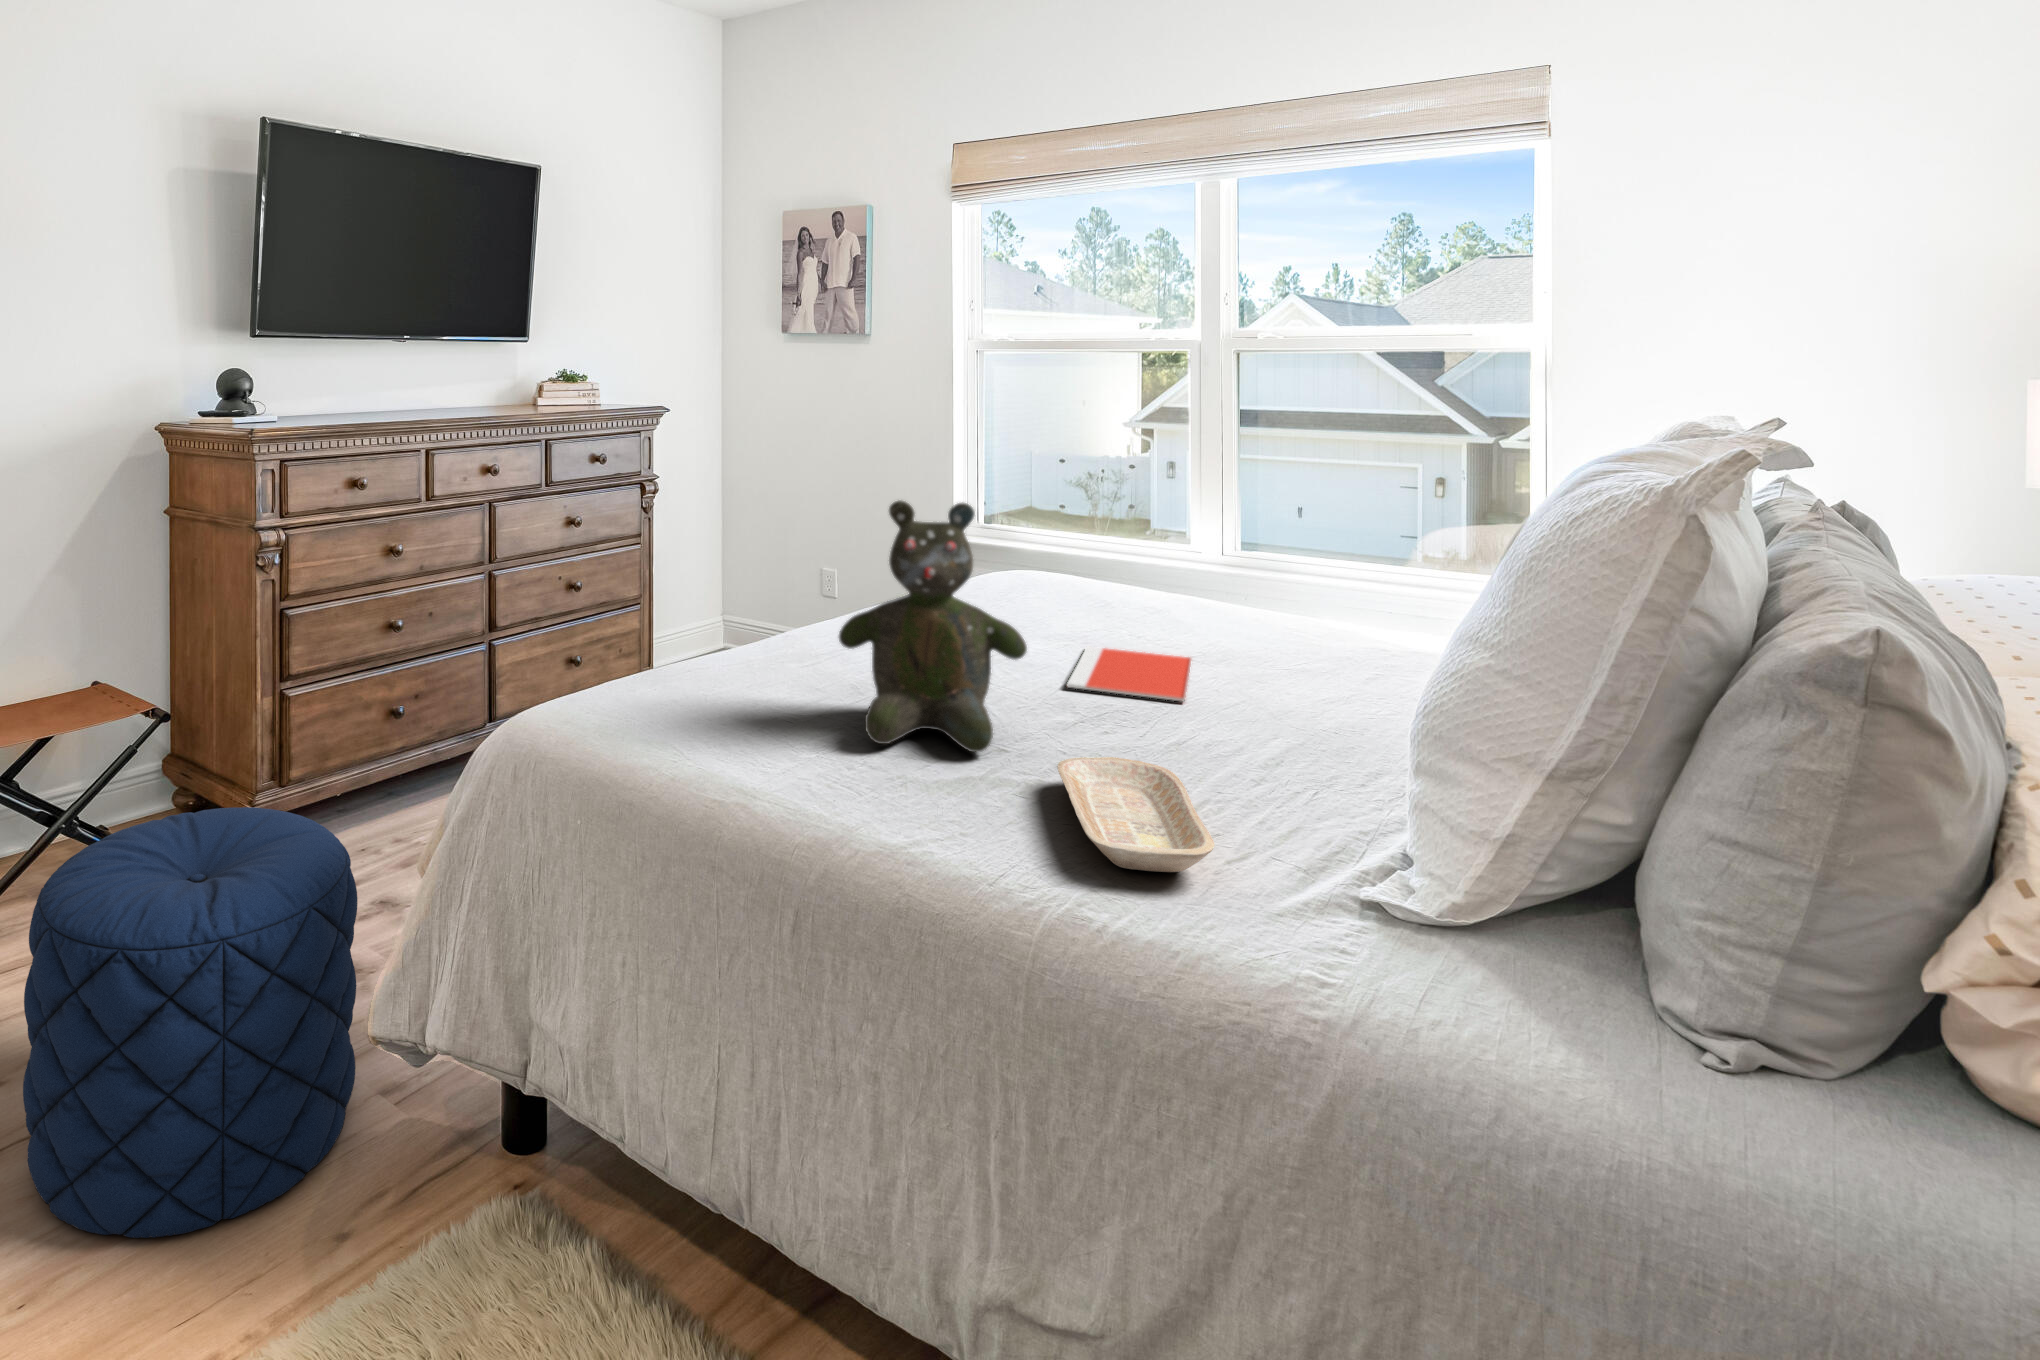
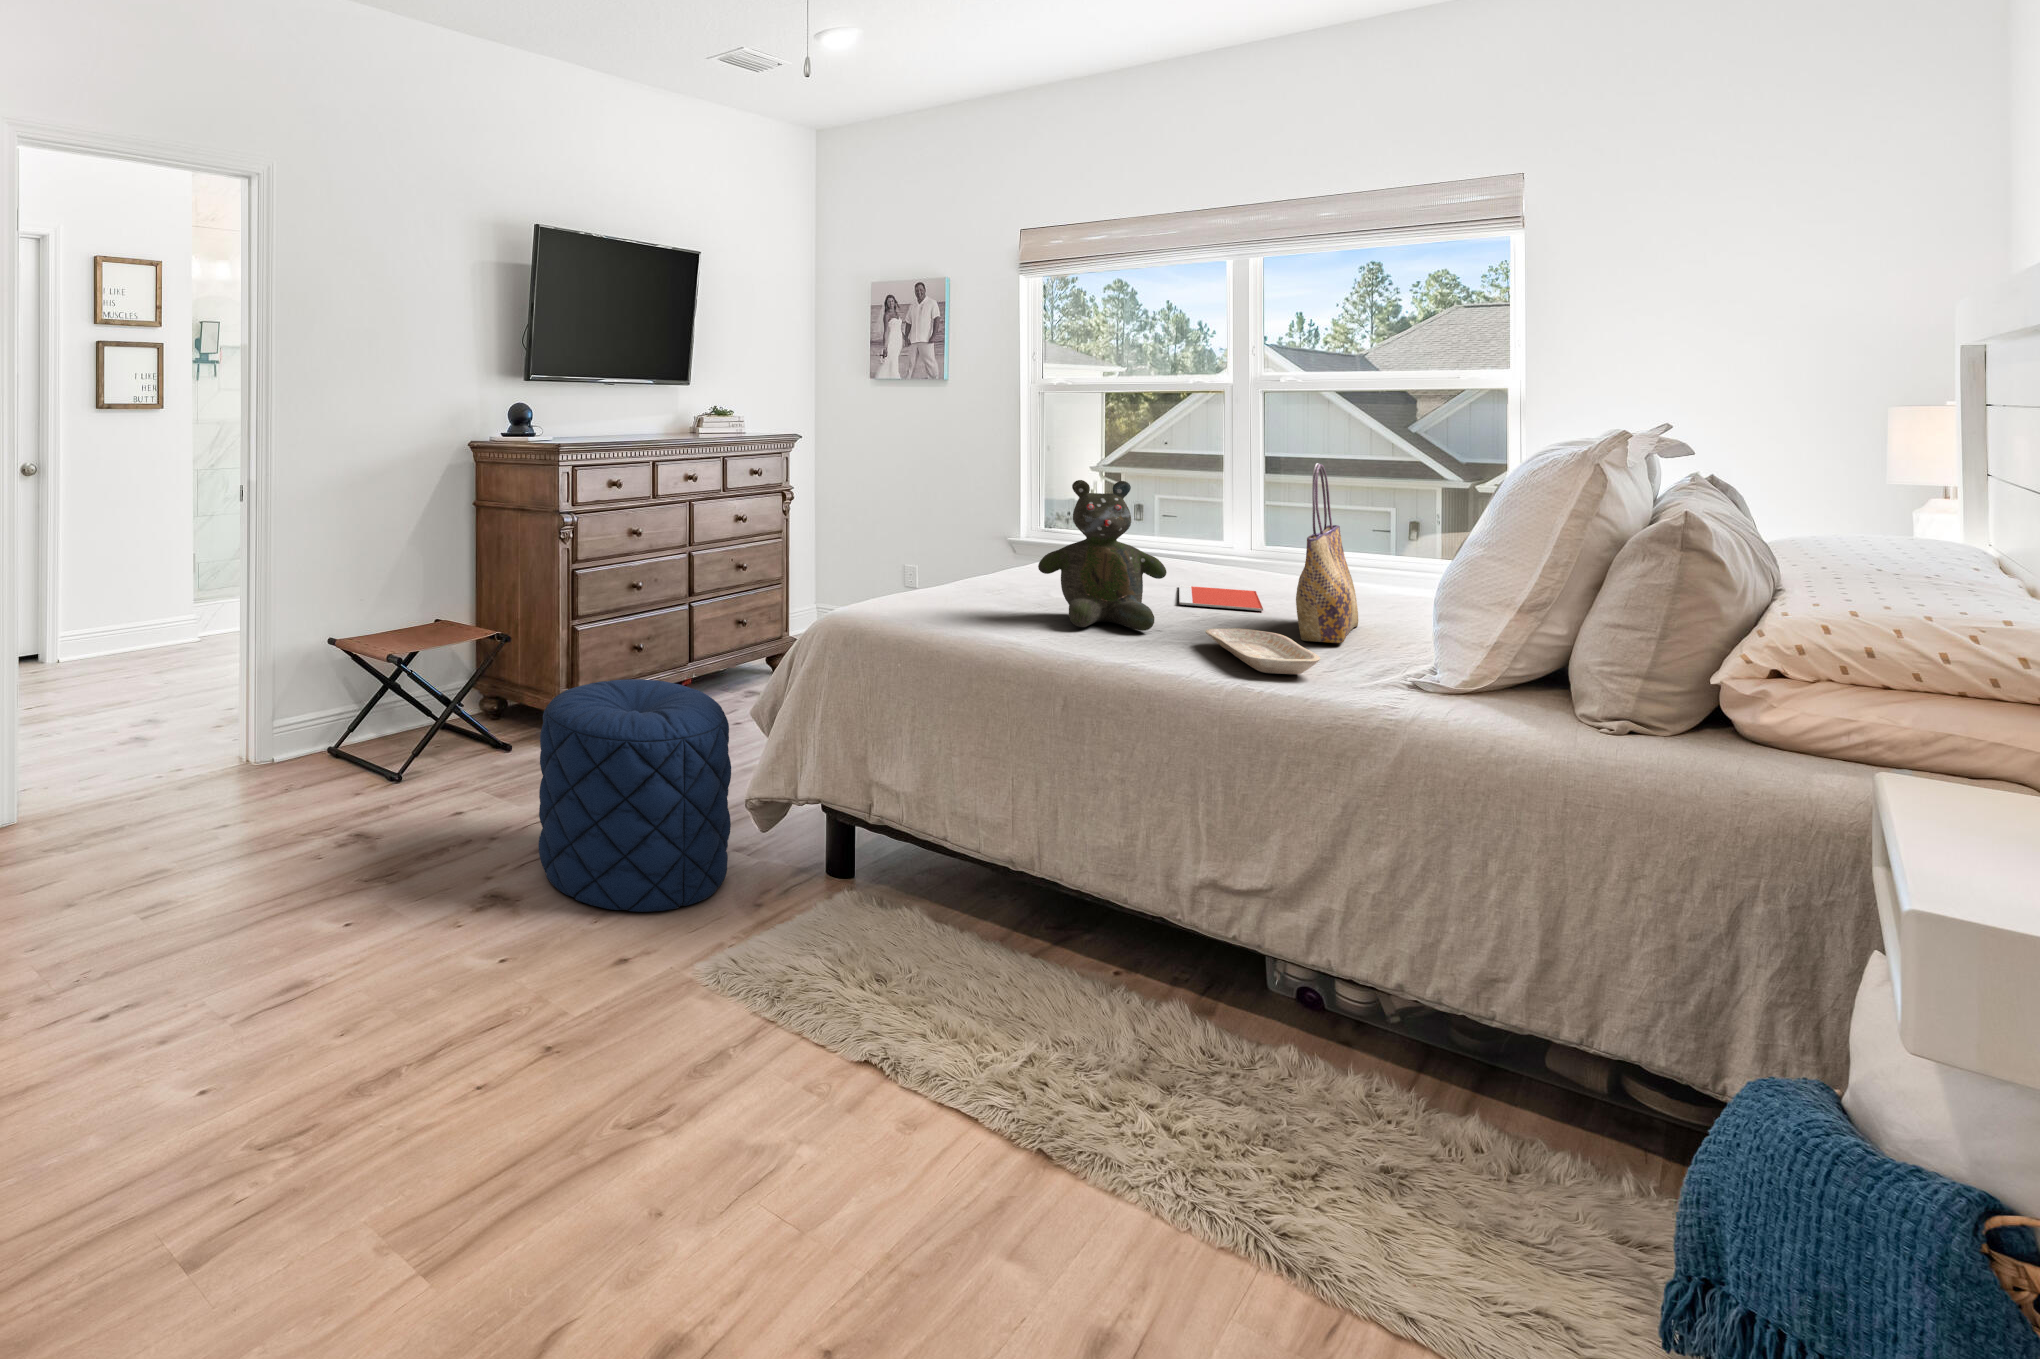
tote bag: none [1211,479,1318,783] -> present [1296,463,1358,643]

